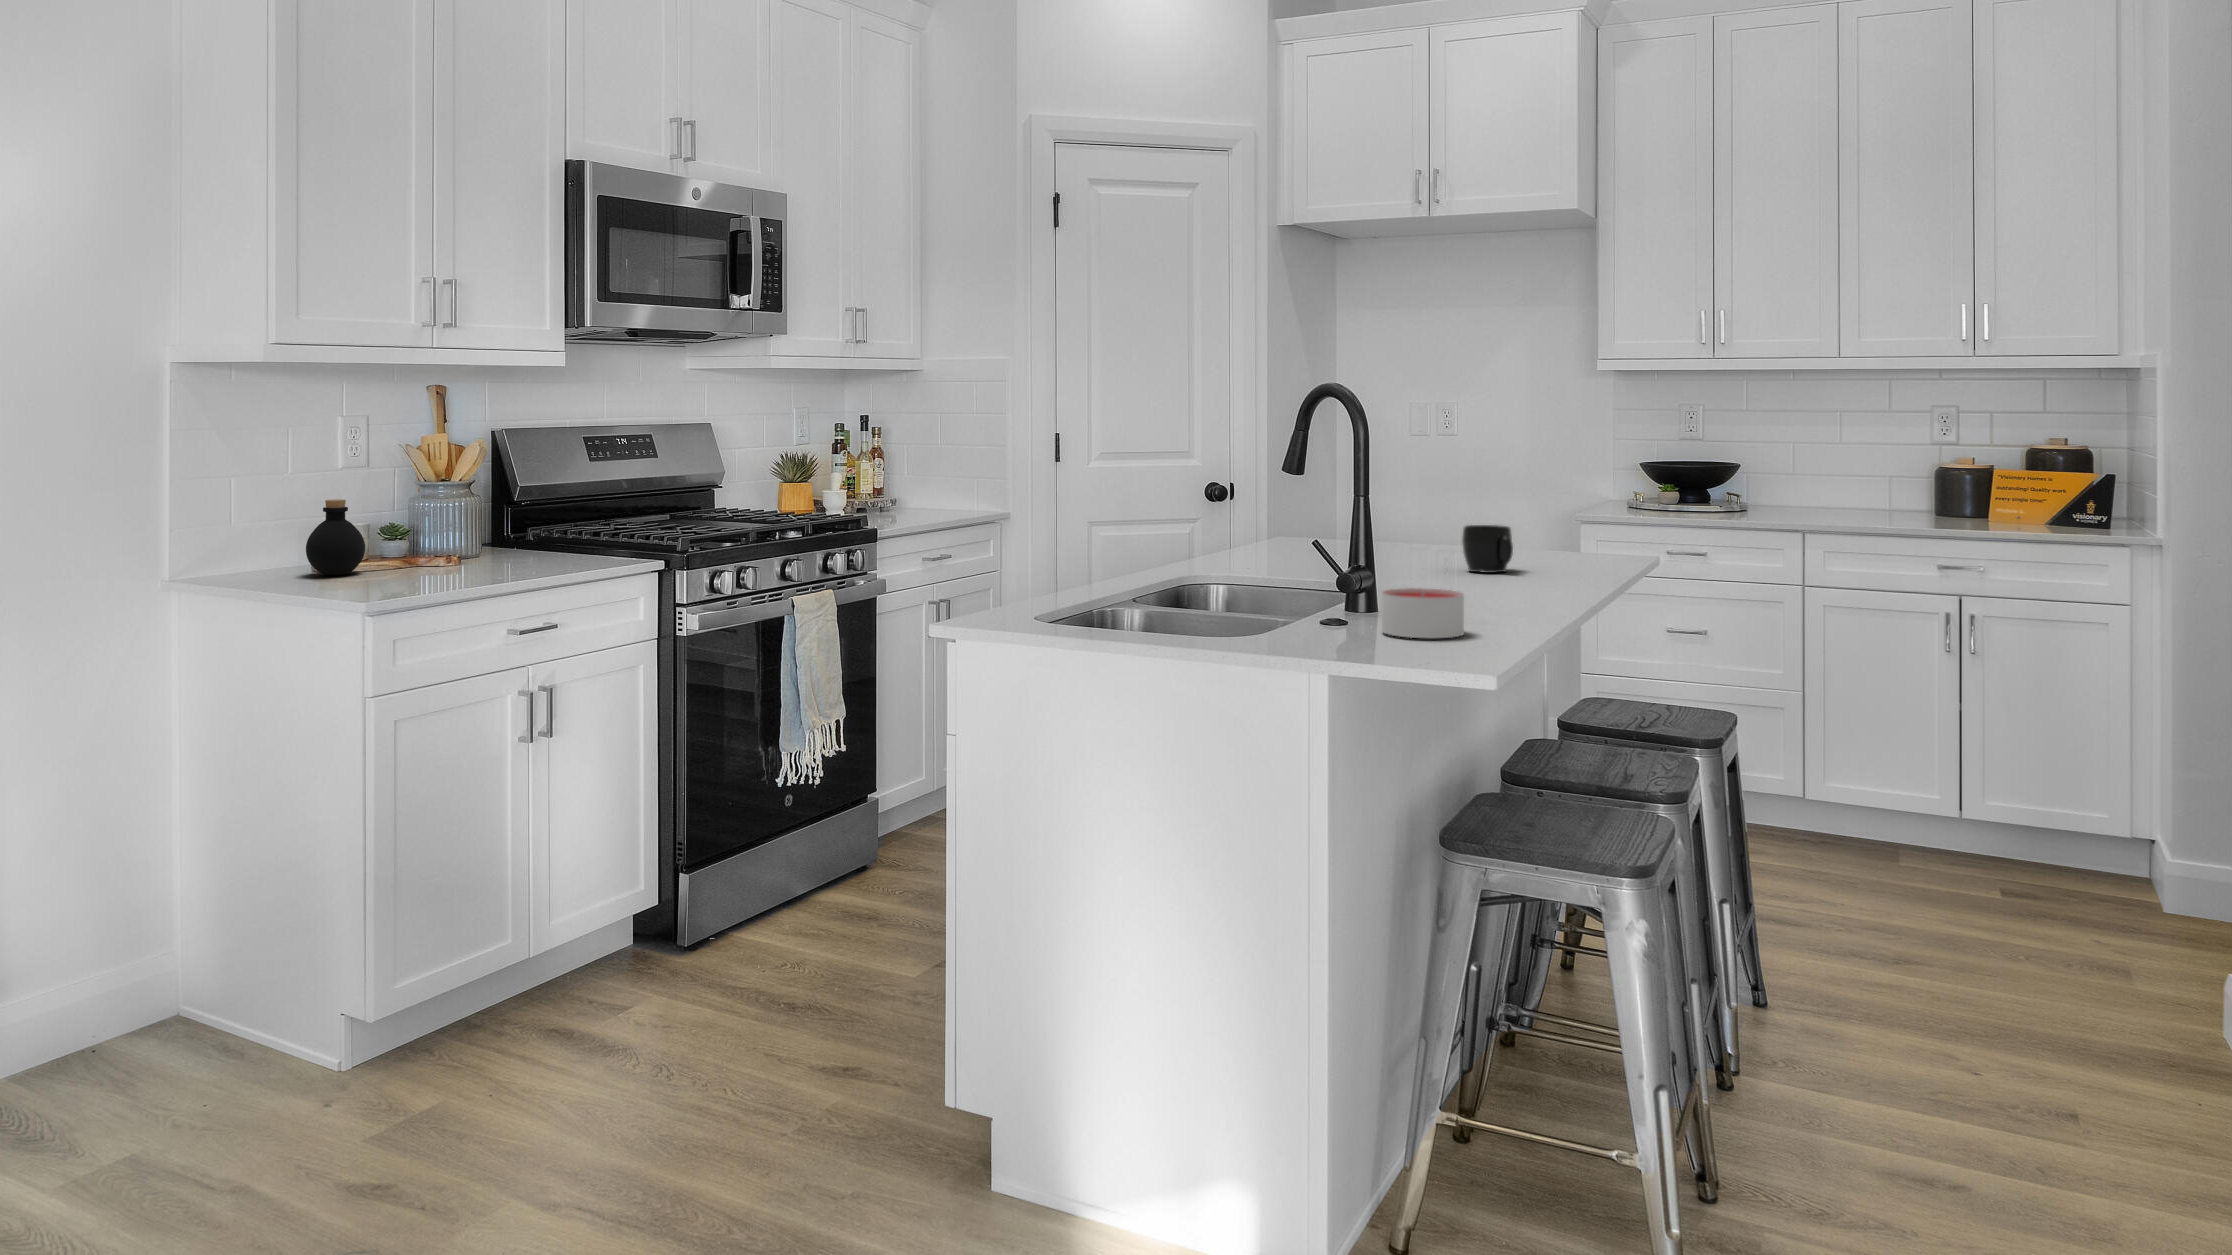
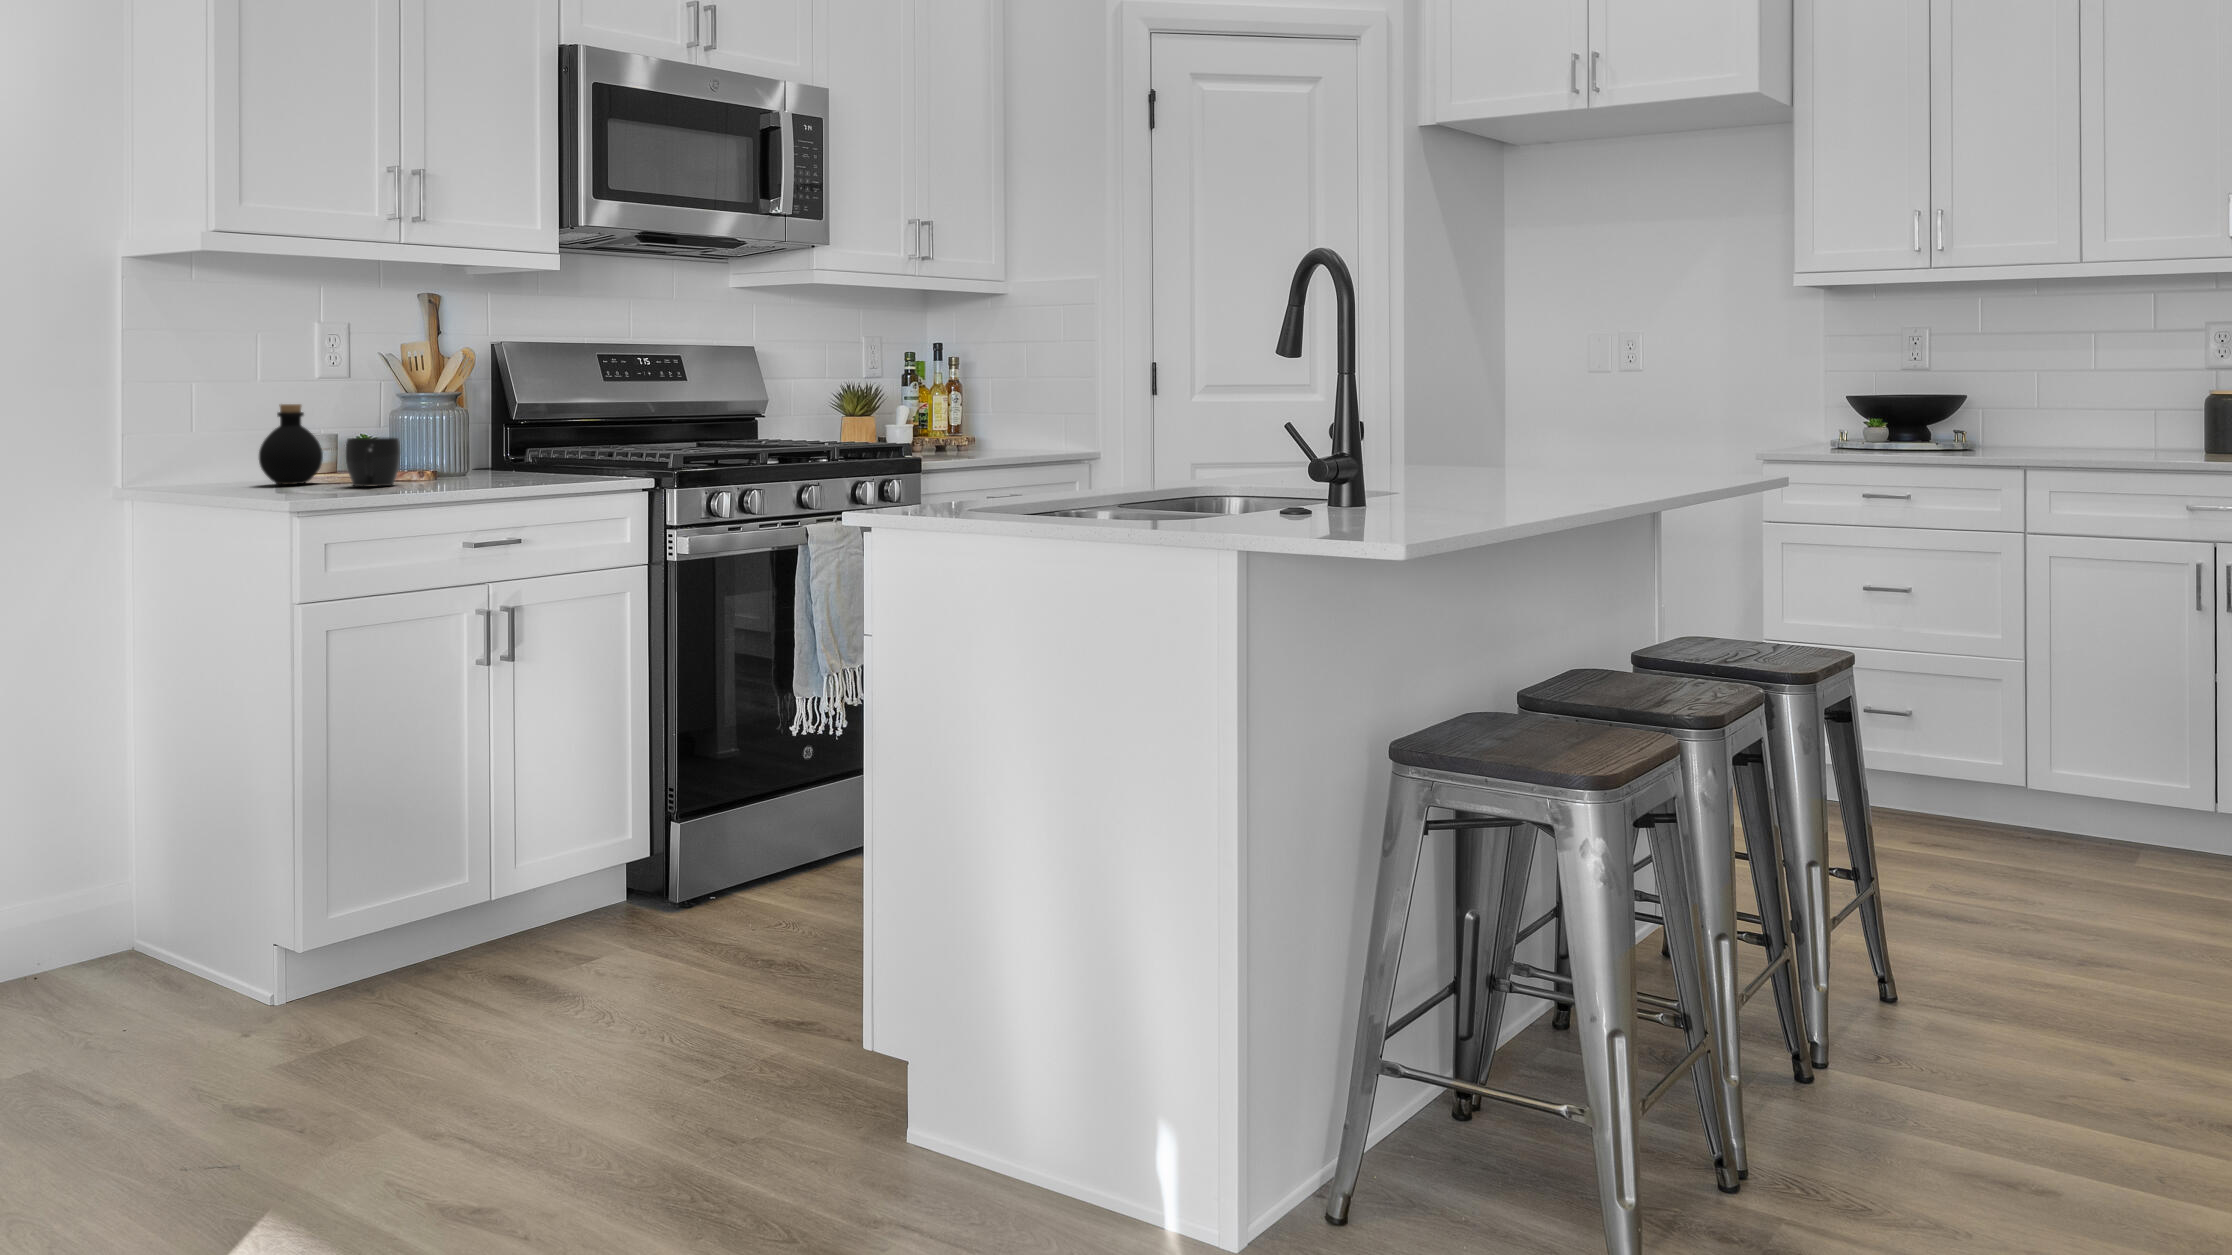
mug: present [1462,525,1513,573] -> present [346,437,401,487]
candle: present [1382,588,1464,638] -> none [1335,469,1429,520]

